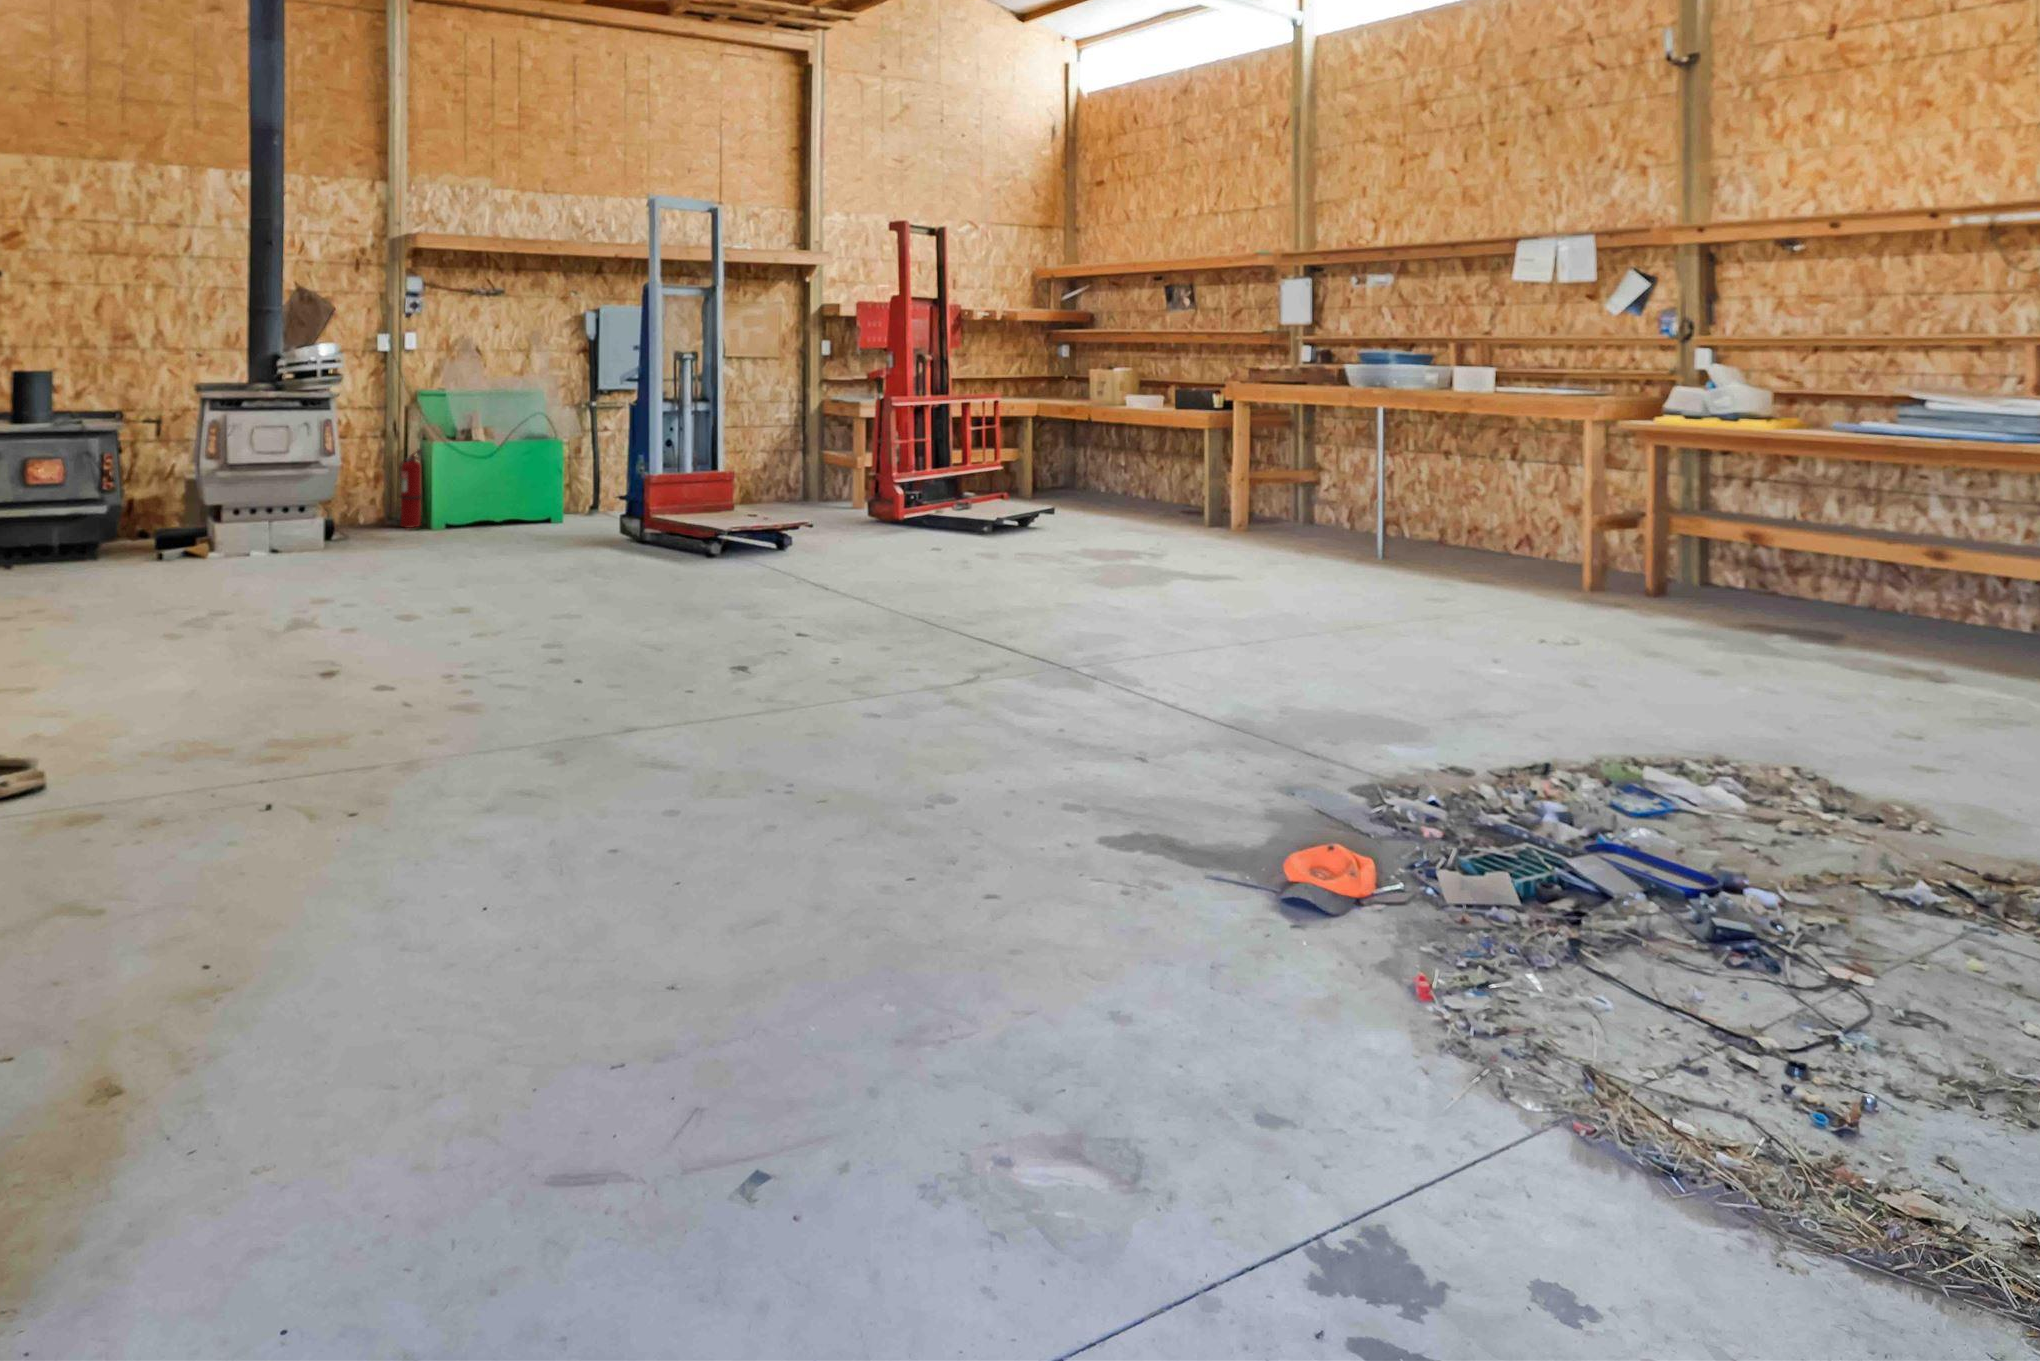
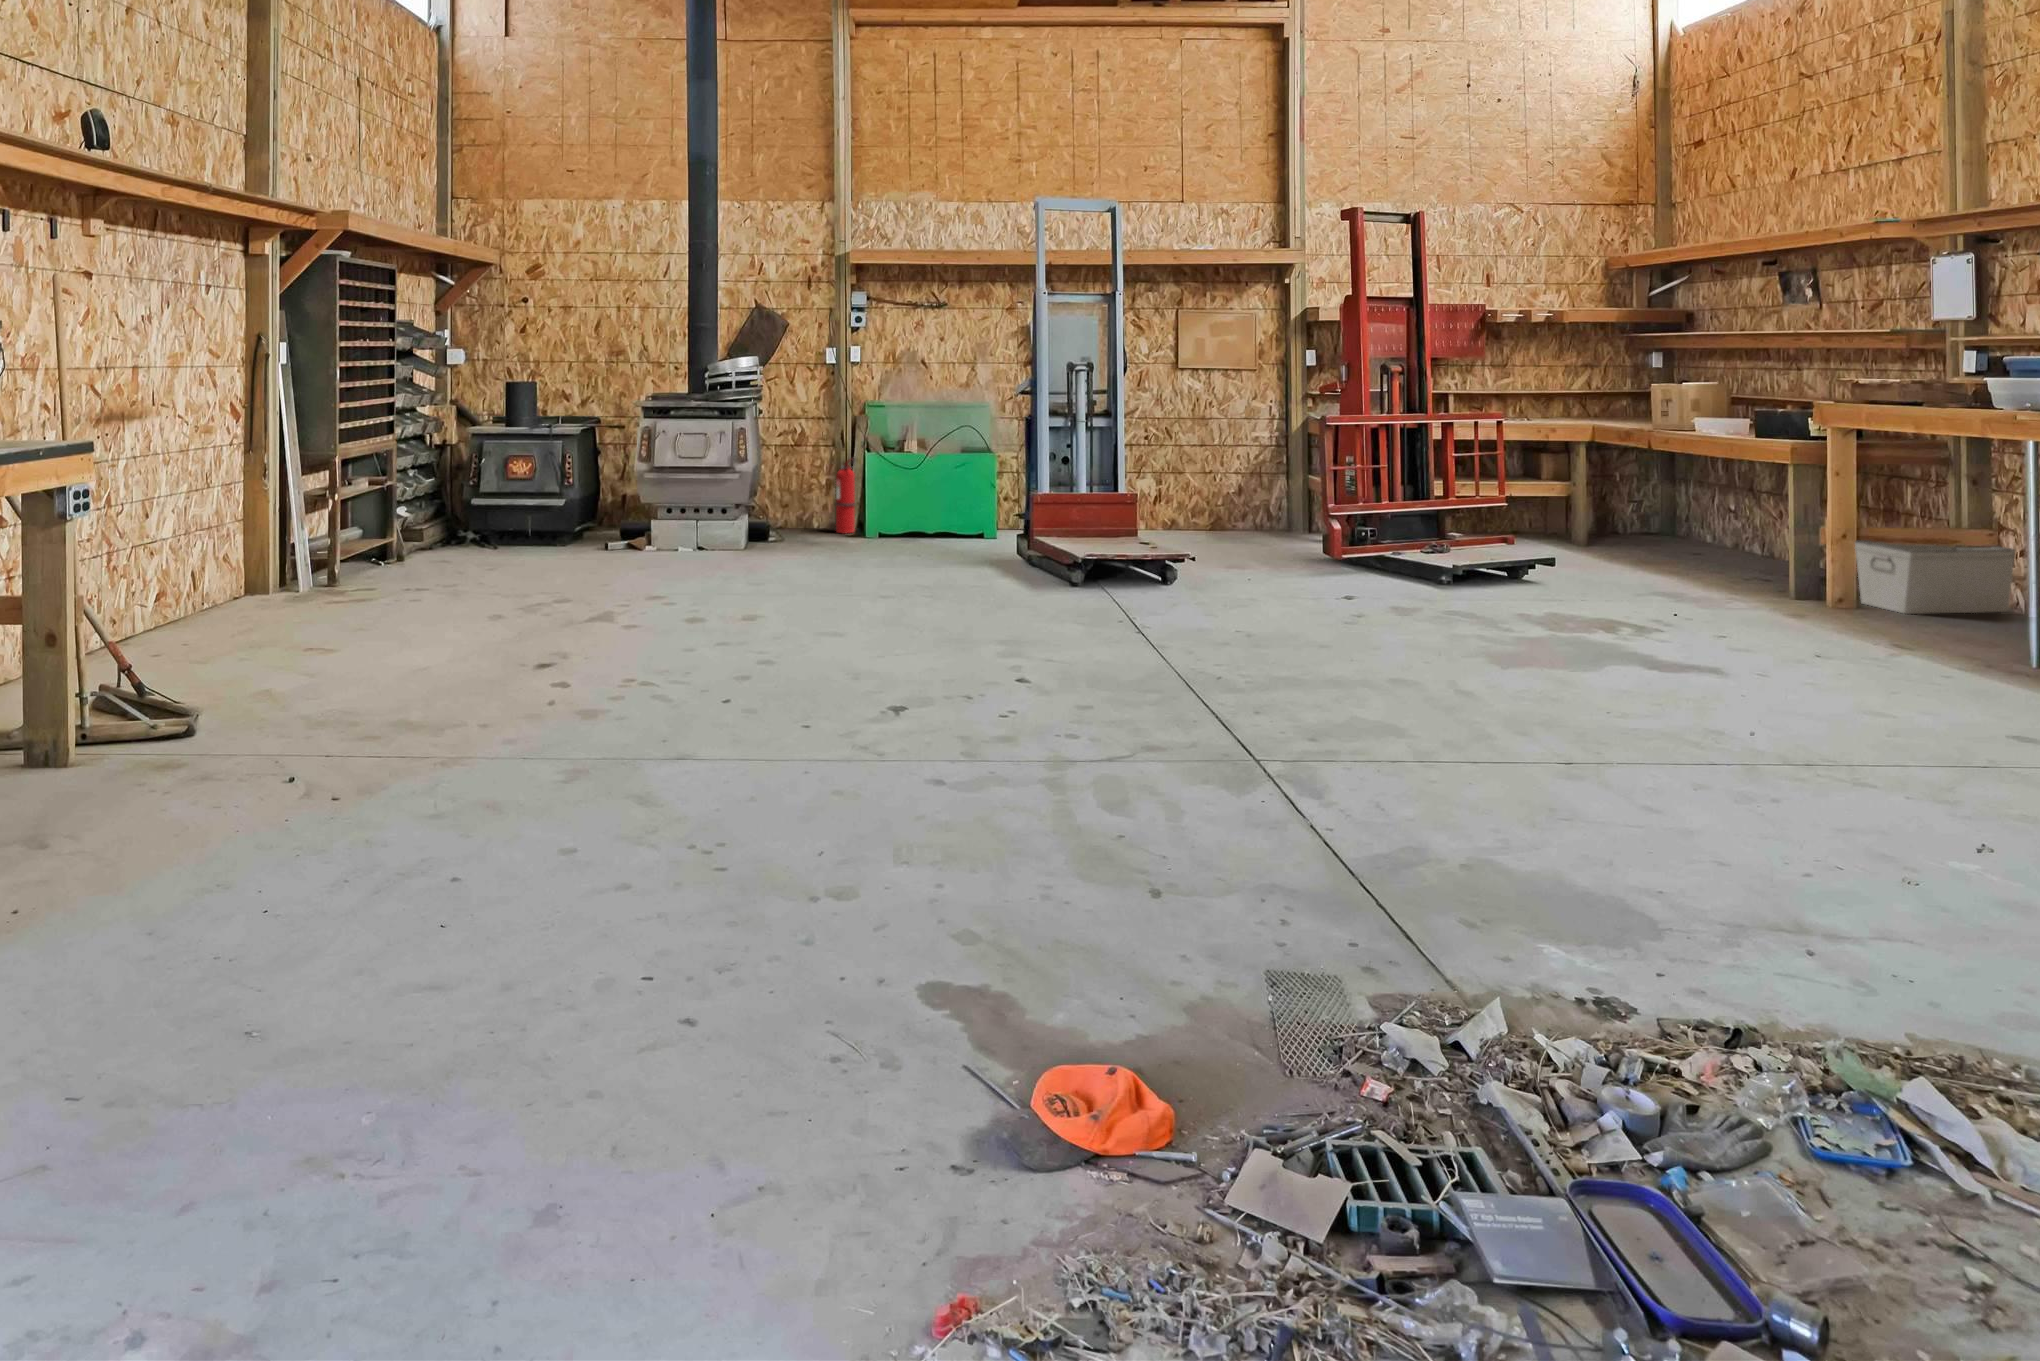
storage bin: none [1248,479,1337,532] -> present [1855,540,2015,614]

